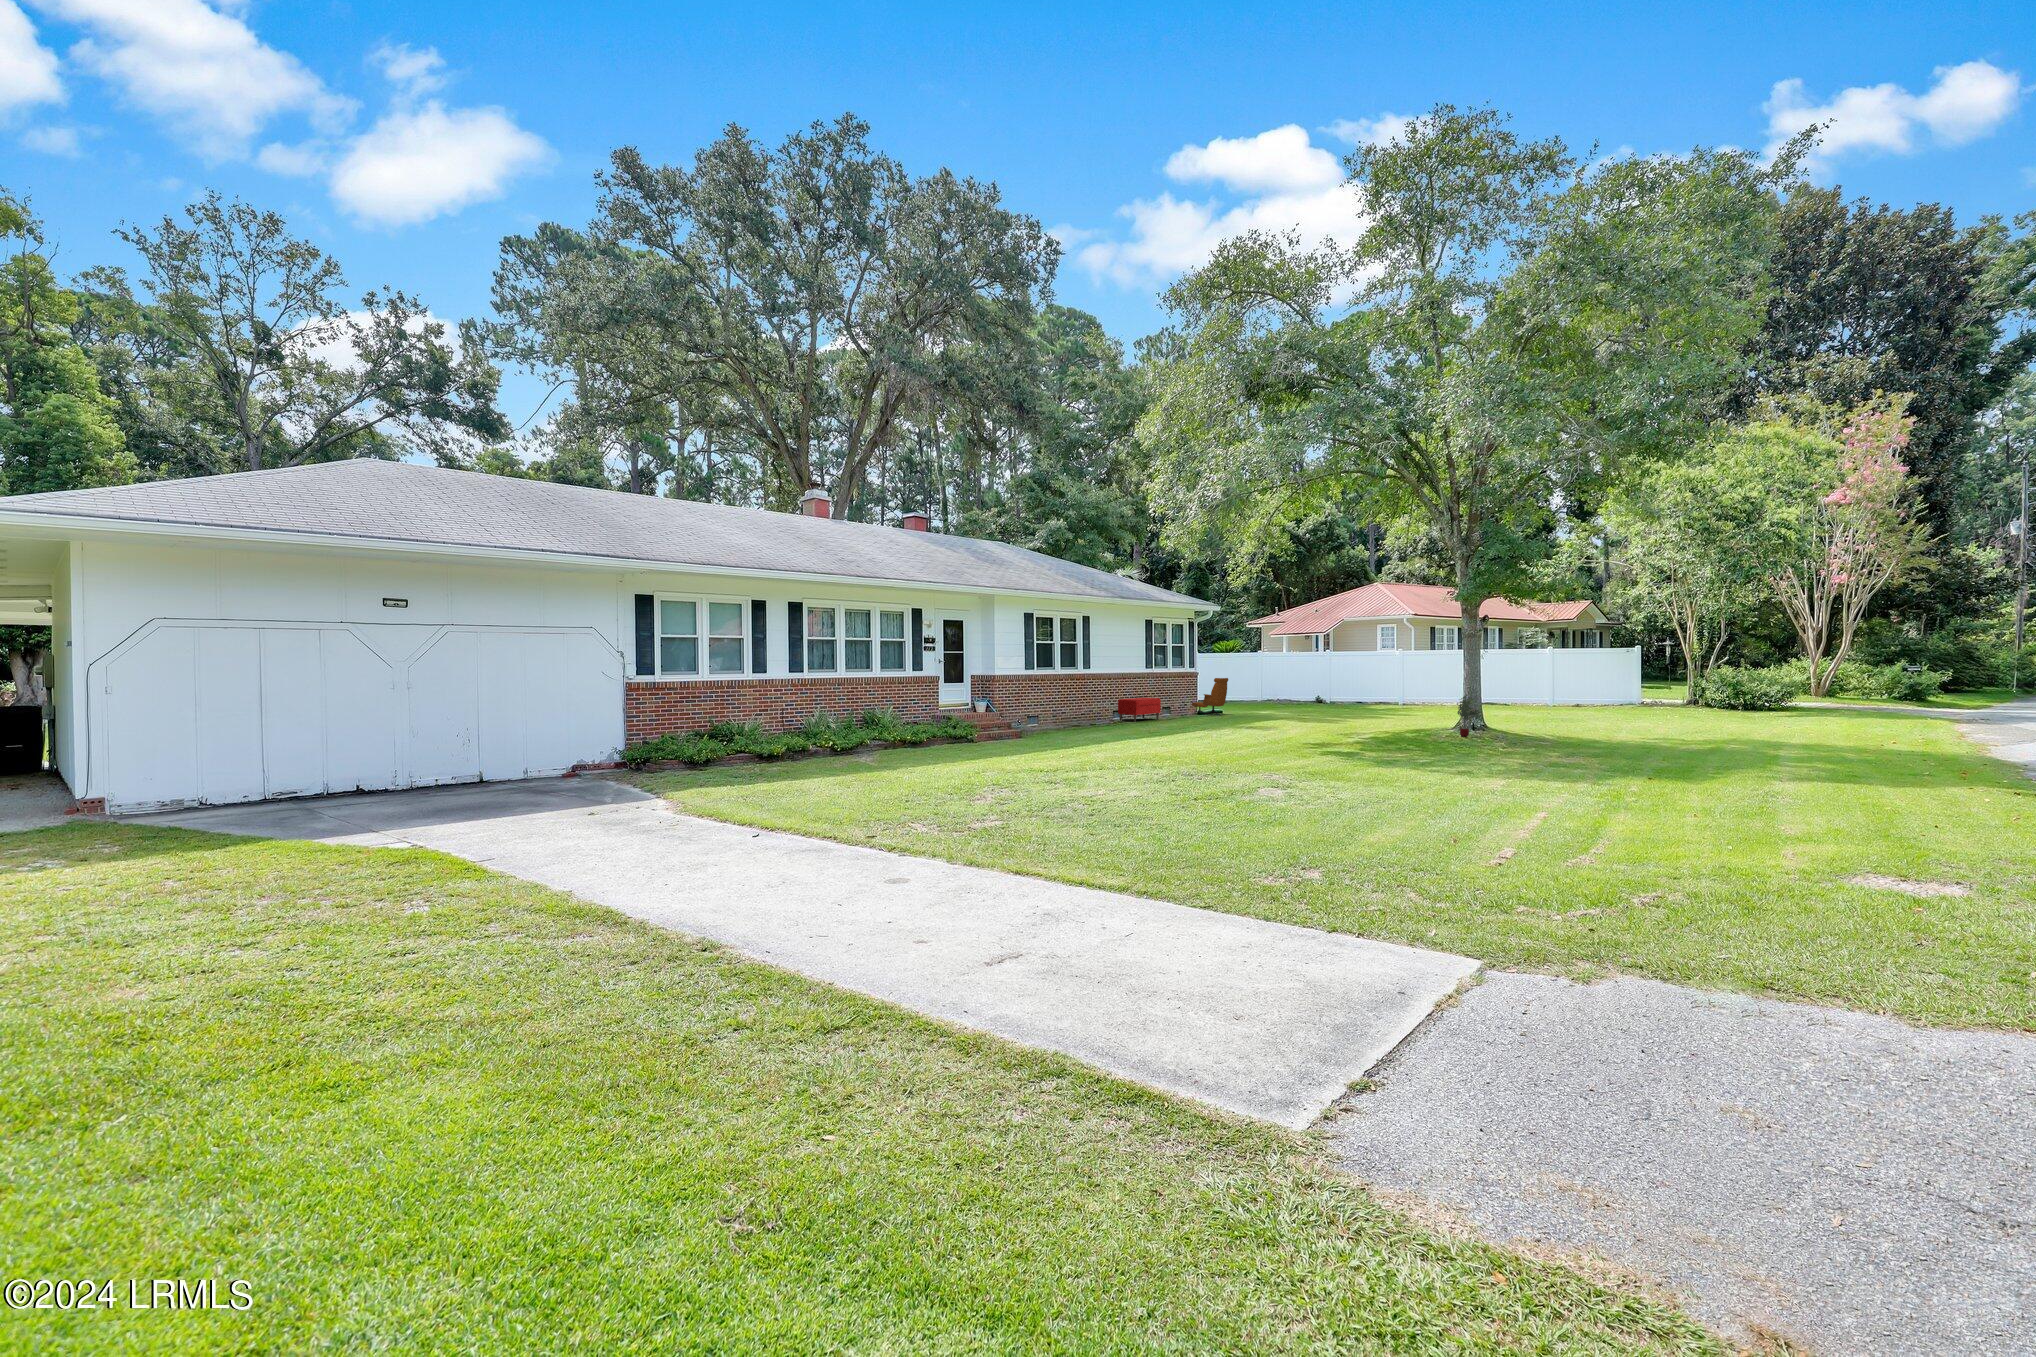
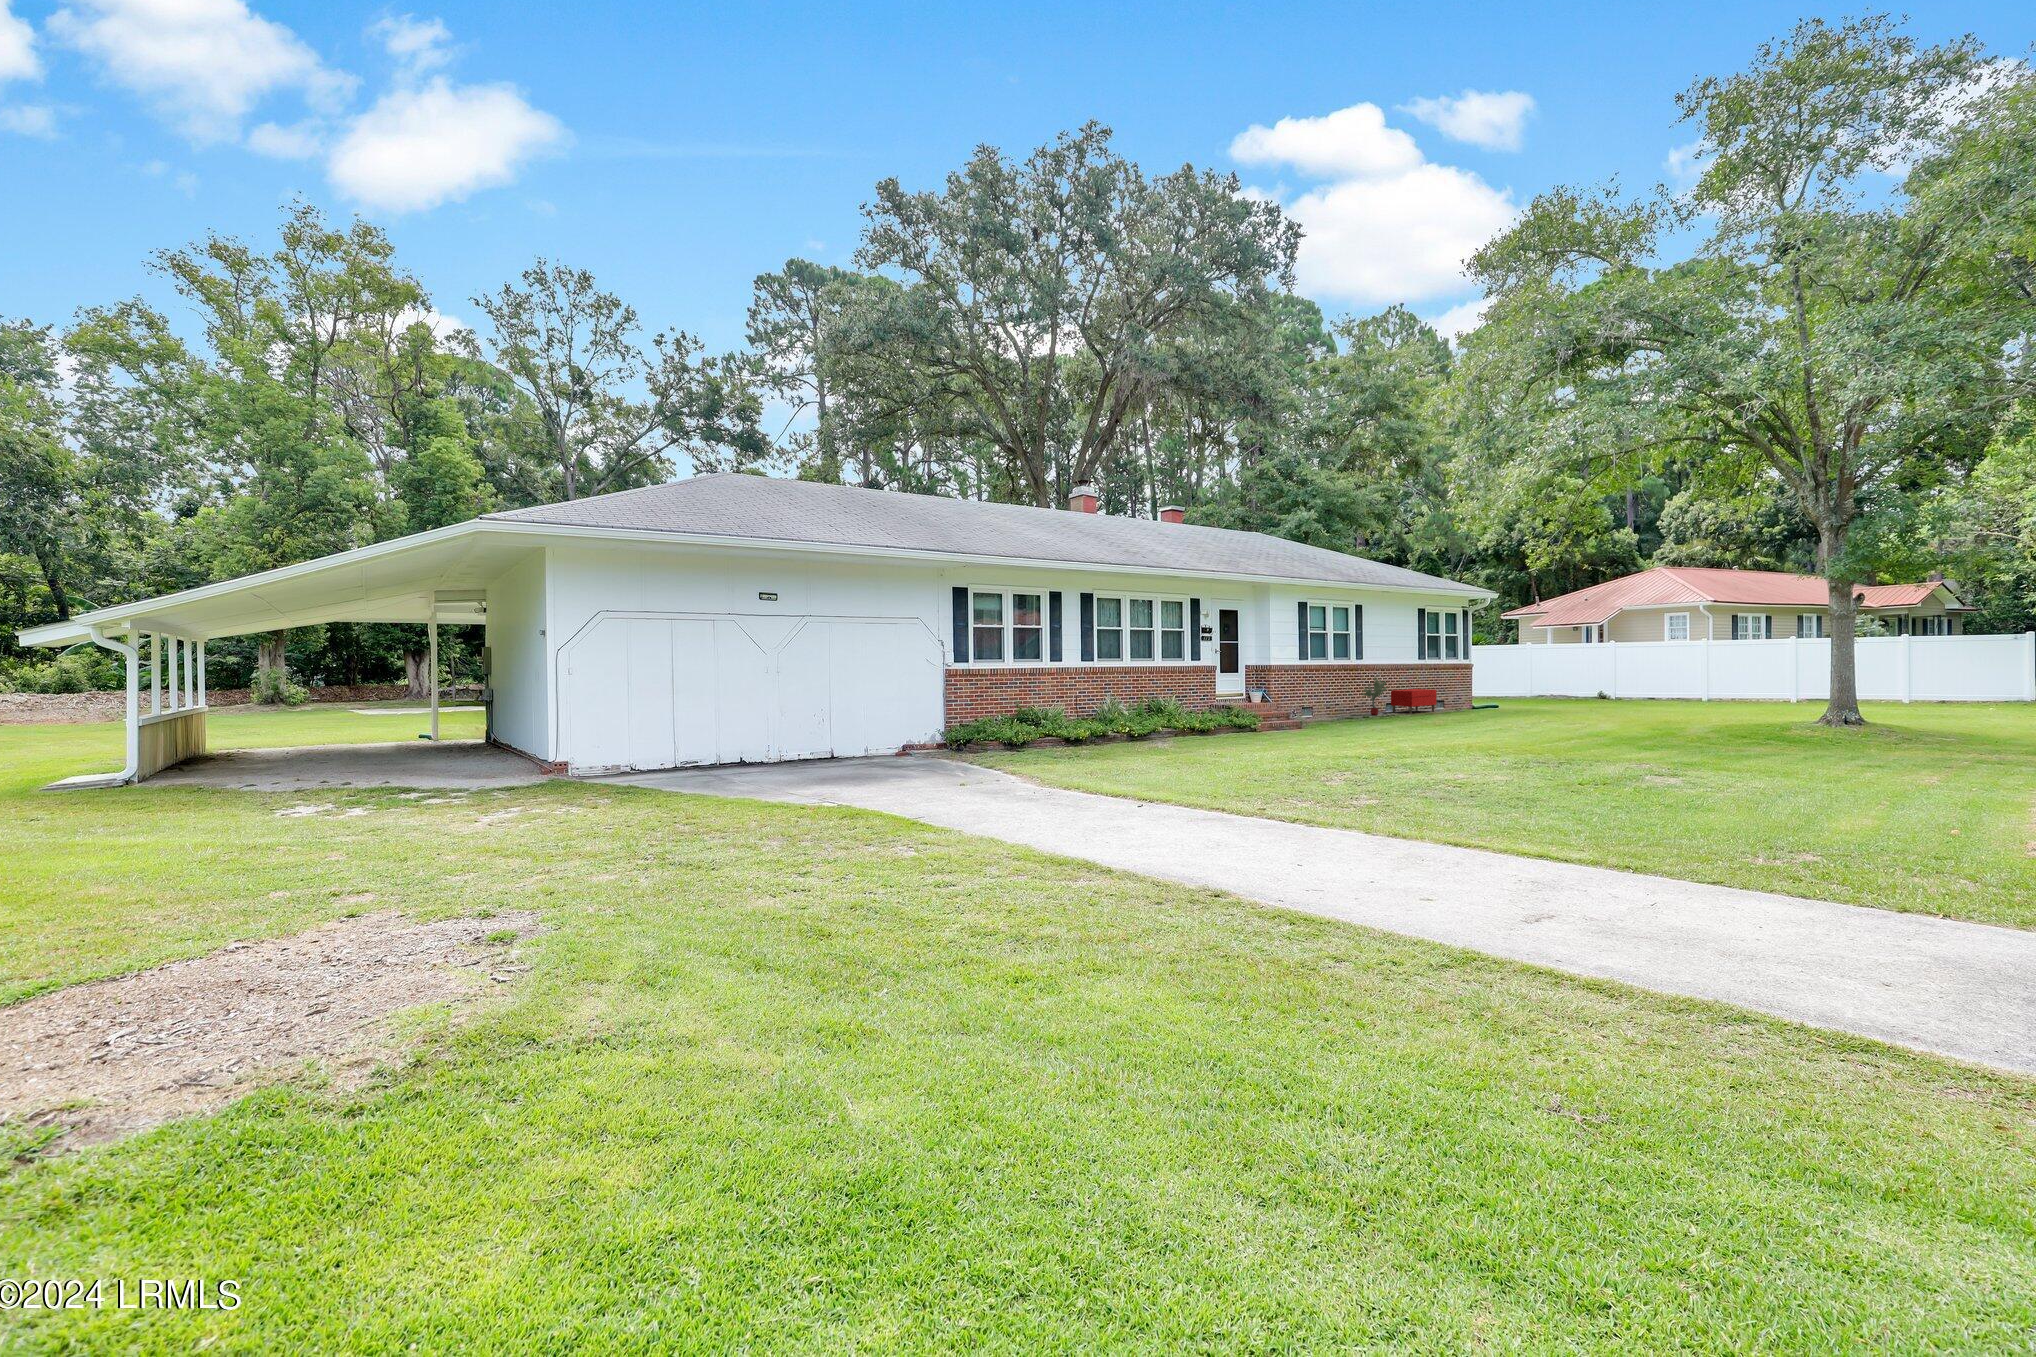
lounge chair: present [1192,678,1228,715] -> none [1465,668,1509,708]
potted tree: present [1457,695,1480,737] -> present [1362,676,1387,715]

